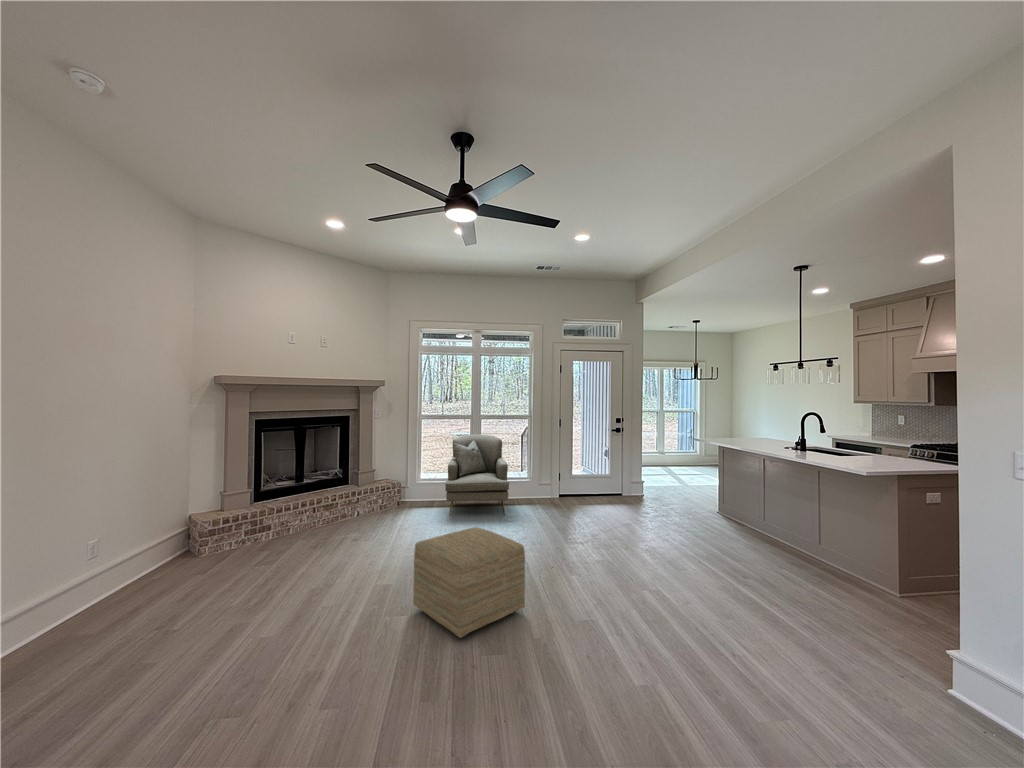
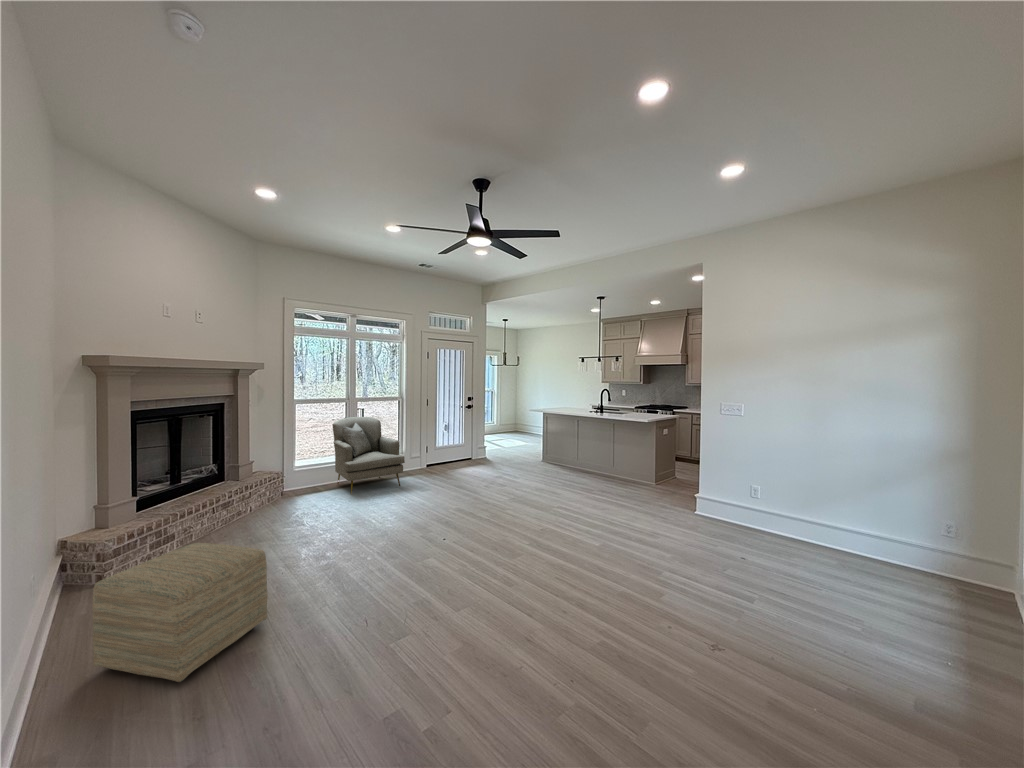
ottoman: present [413,527,525,638] -> present [93,543,267,682]

